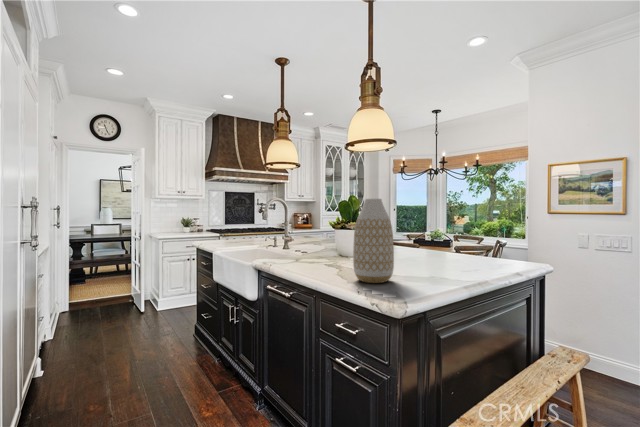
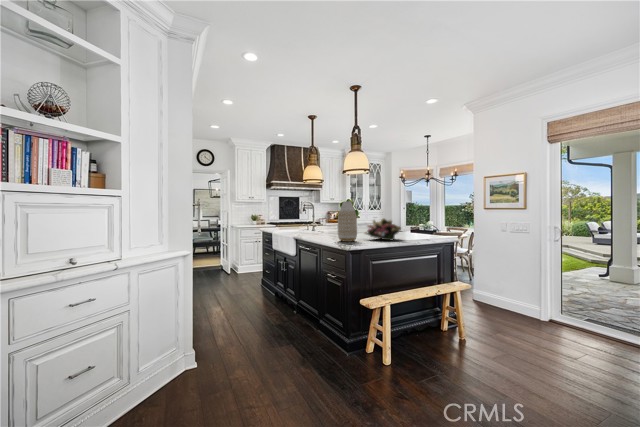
flower arrangement: none [398,231,473,277] -> present [365,218,401,240]

